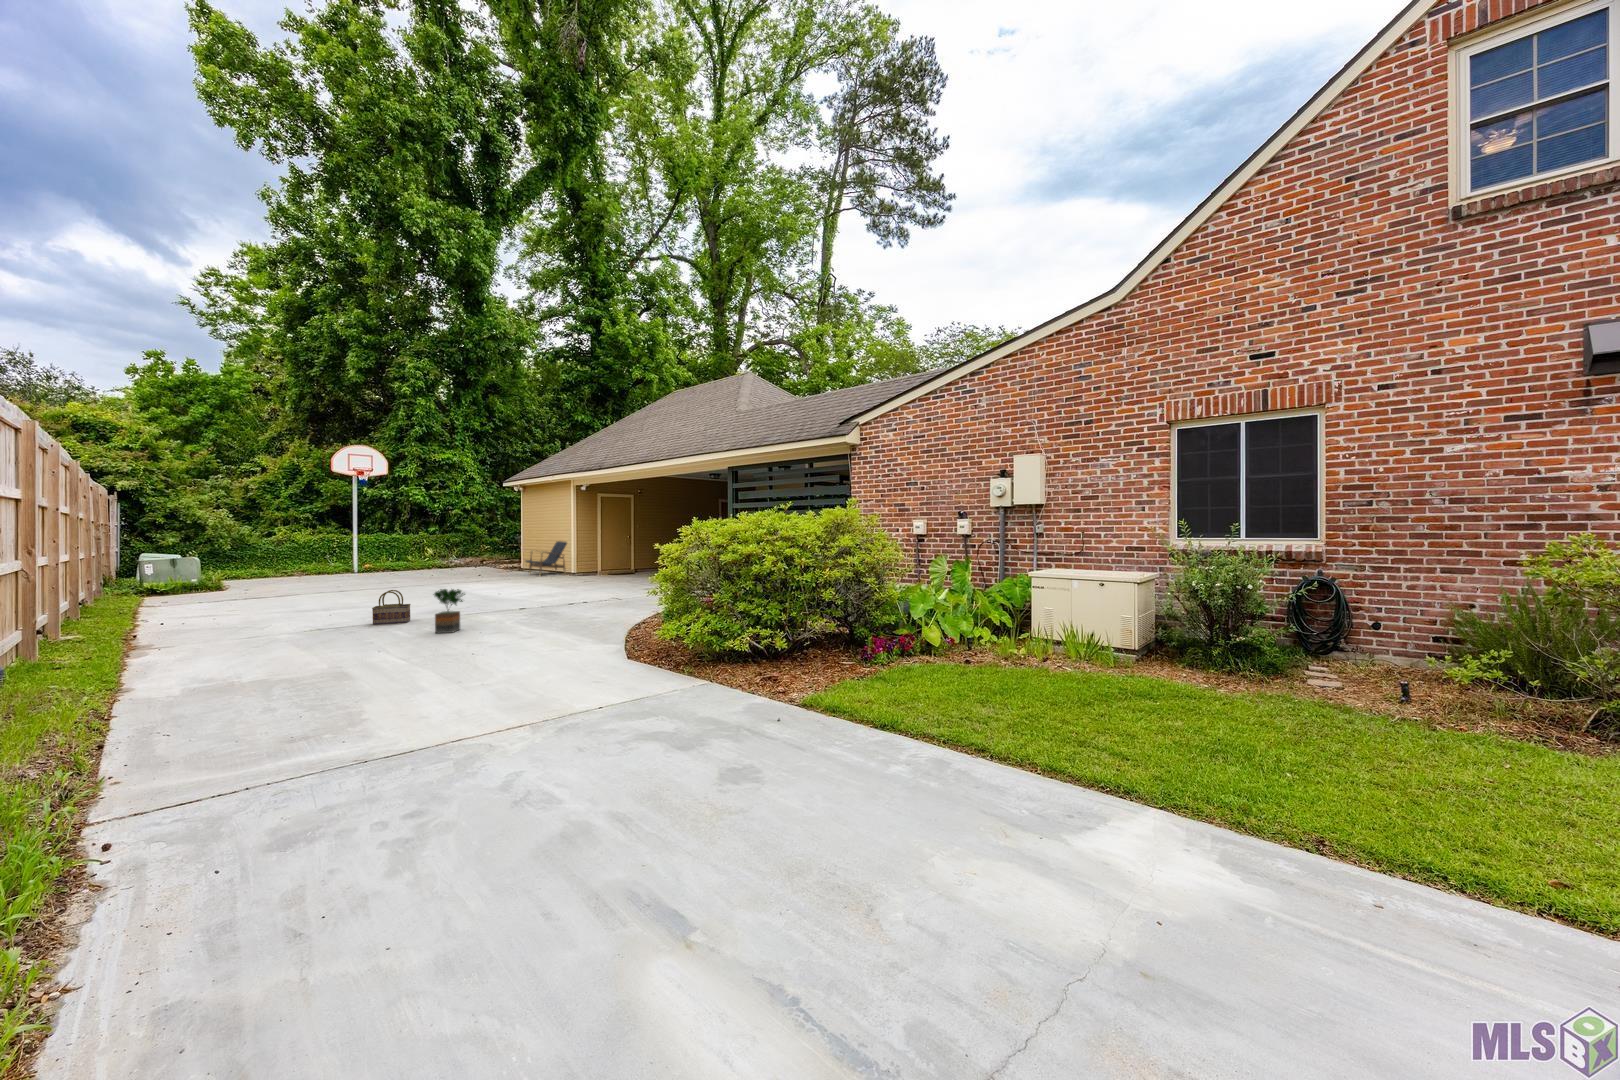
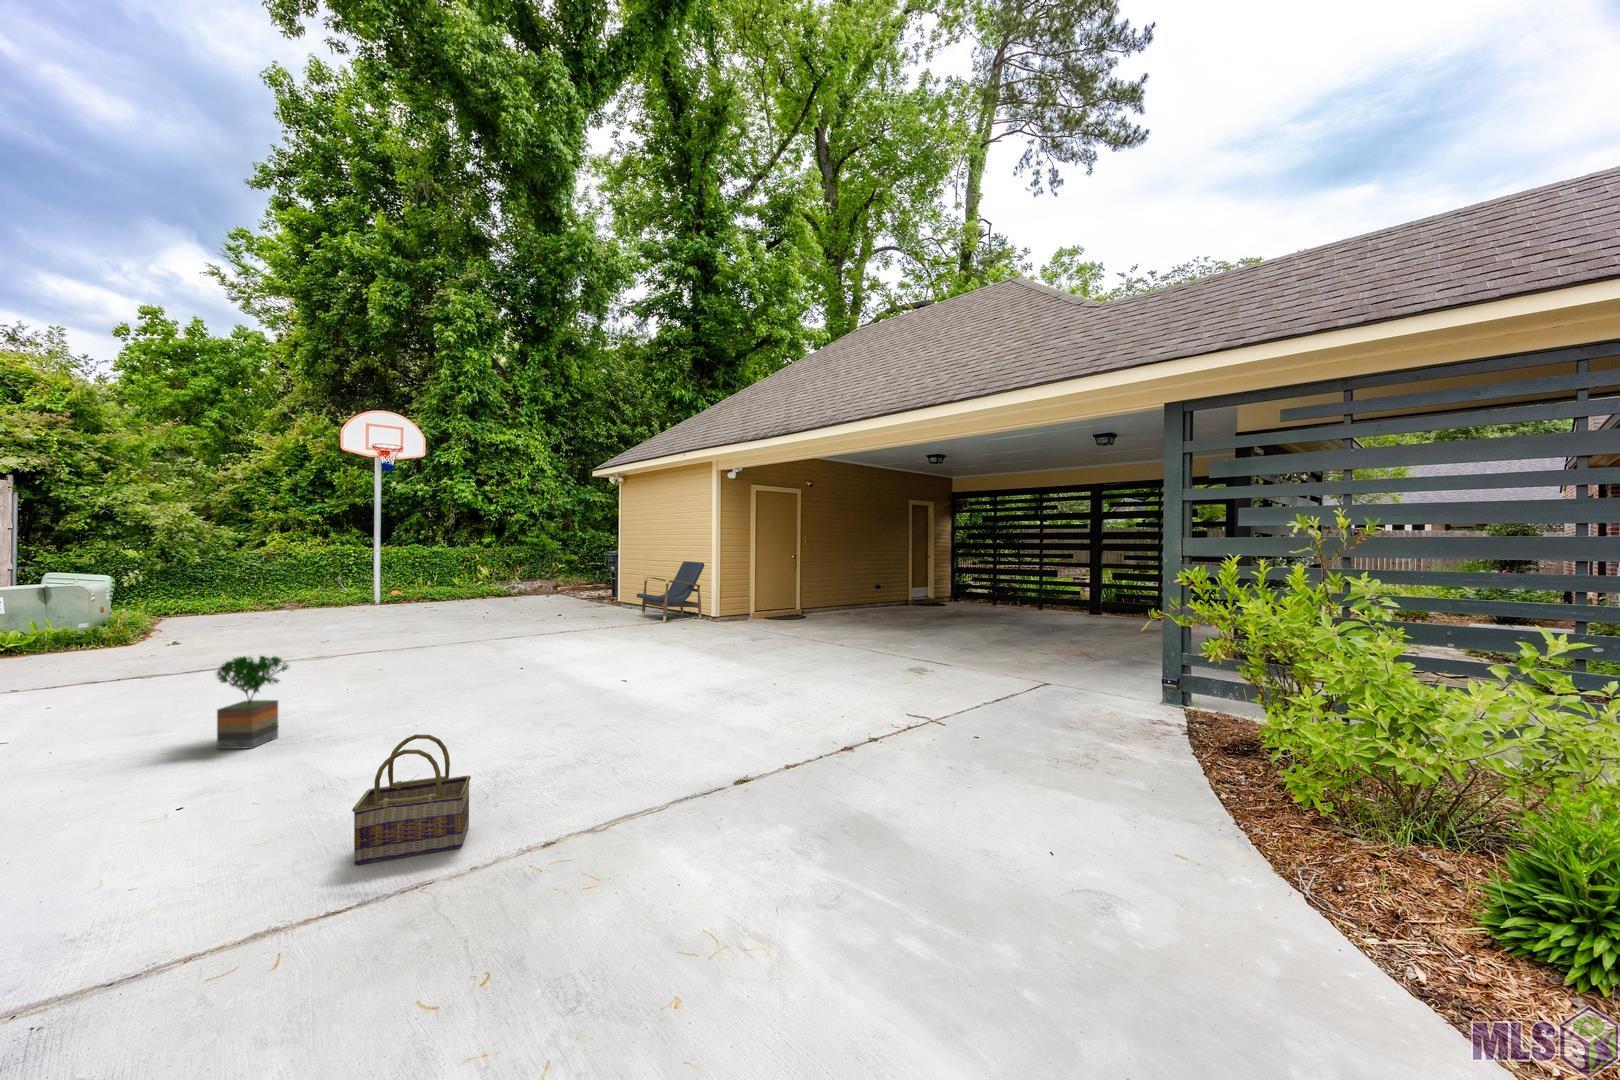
potted tree: present [433,589,465,633] -> present [217,656,288,749]

